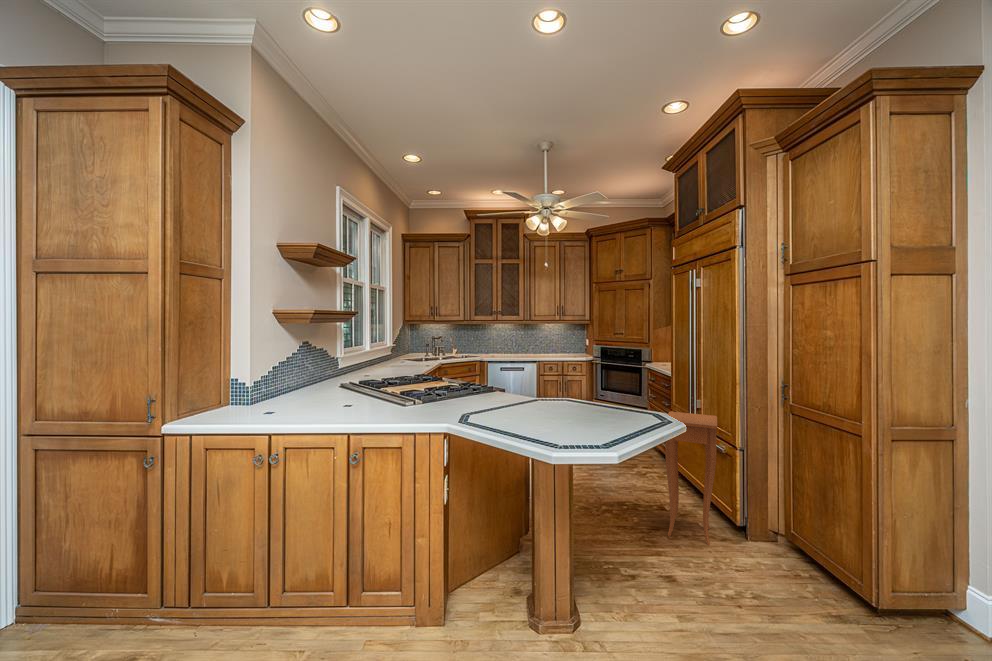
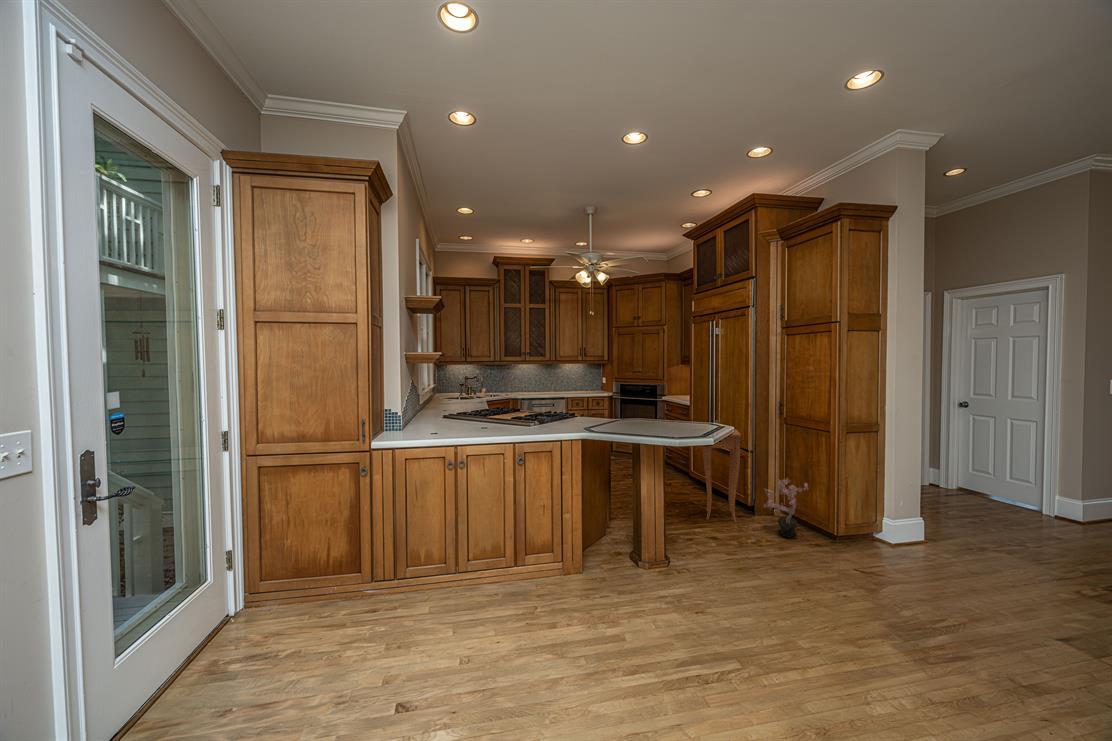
potted plant: none [745,490,822,587] -> present [764,479,808,538]

